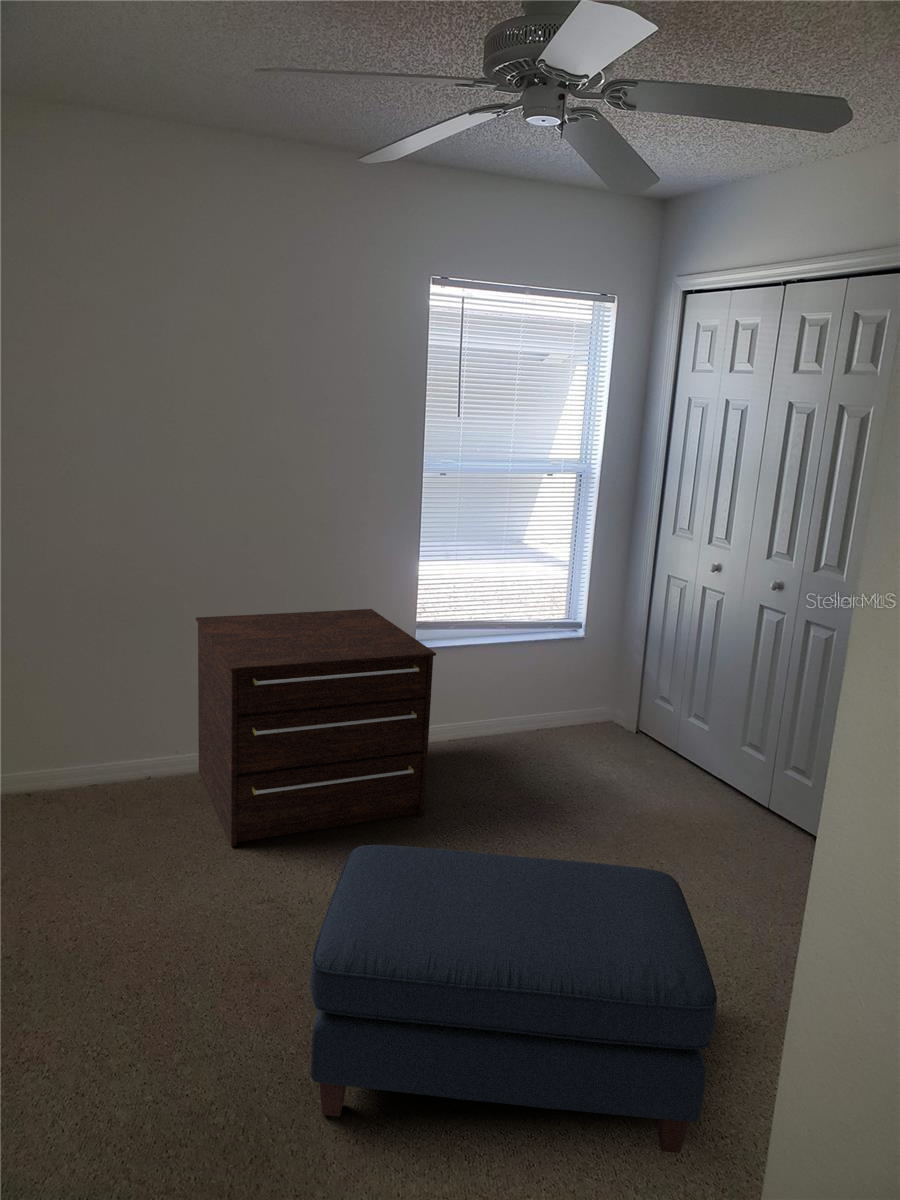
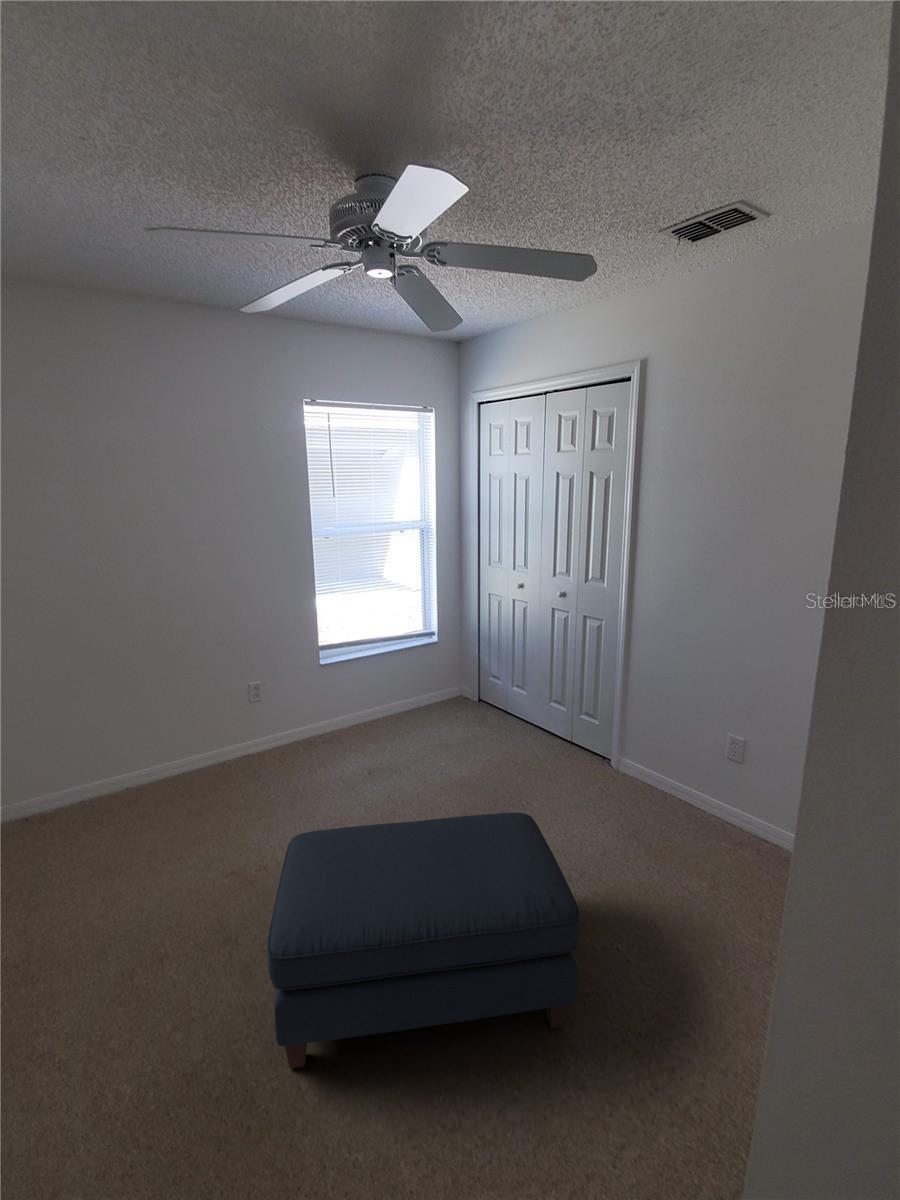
dresser: present [196,609,436,847] -> none [147,641,342,841]

